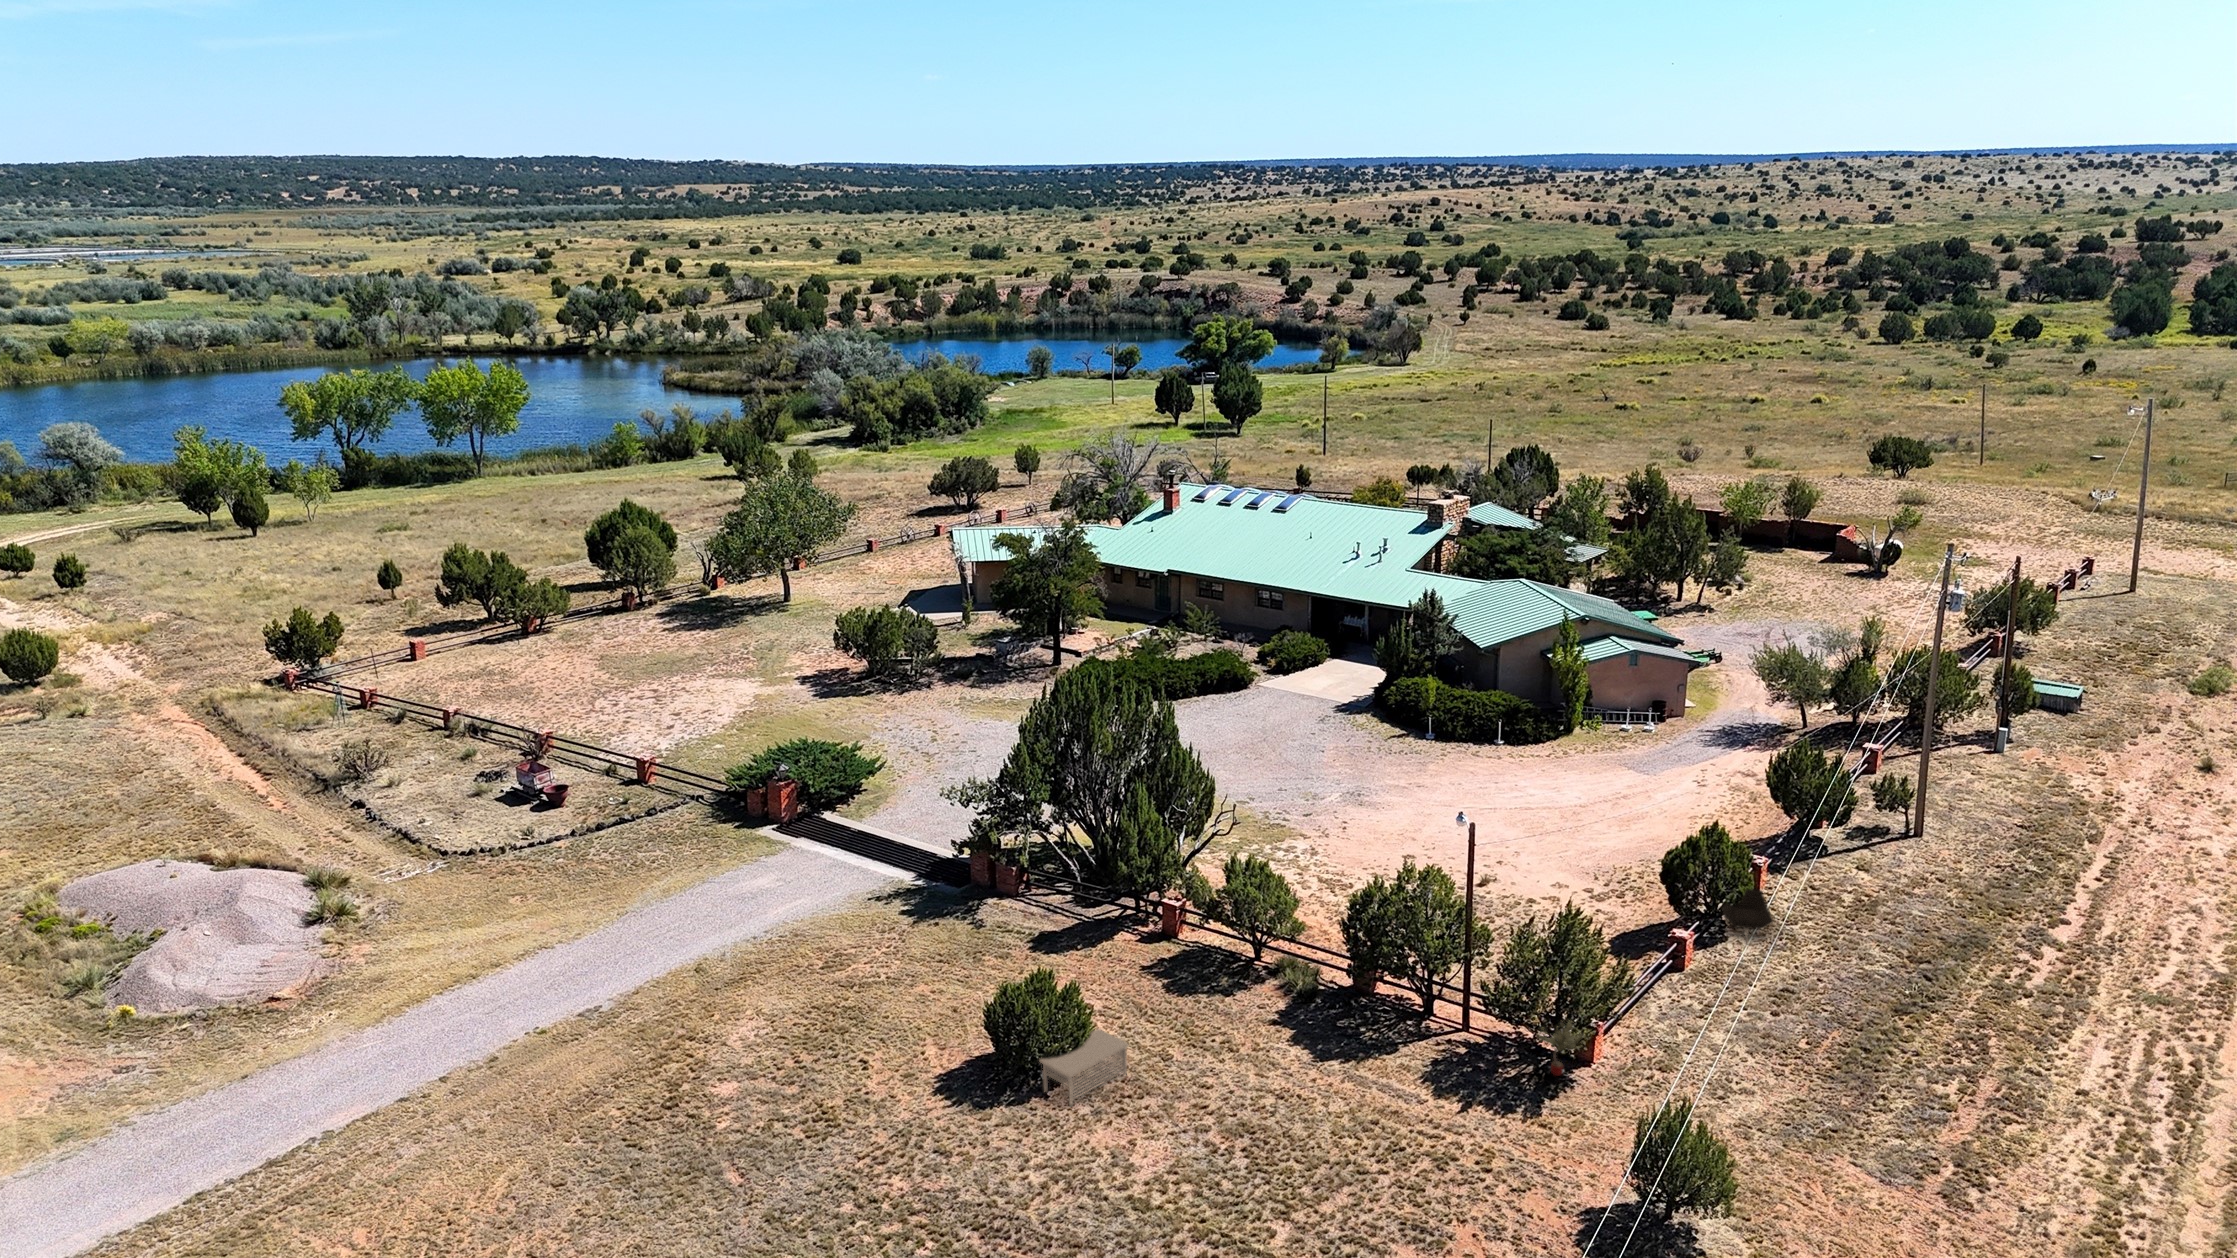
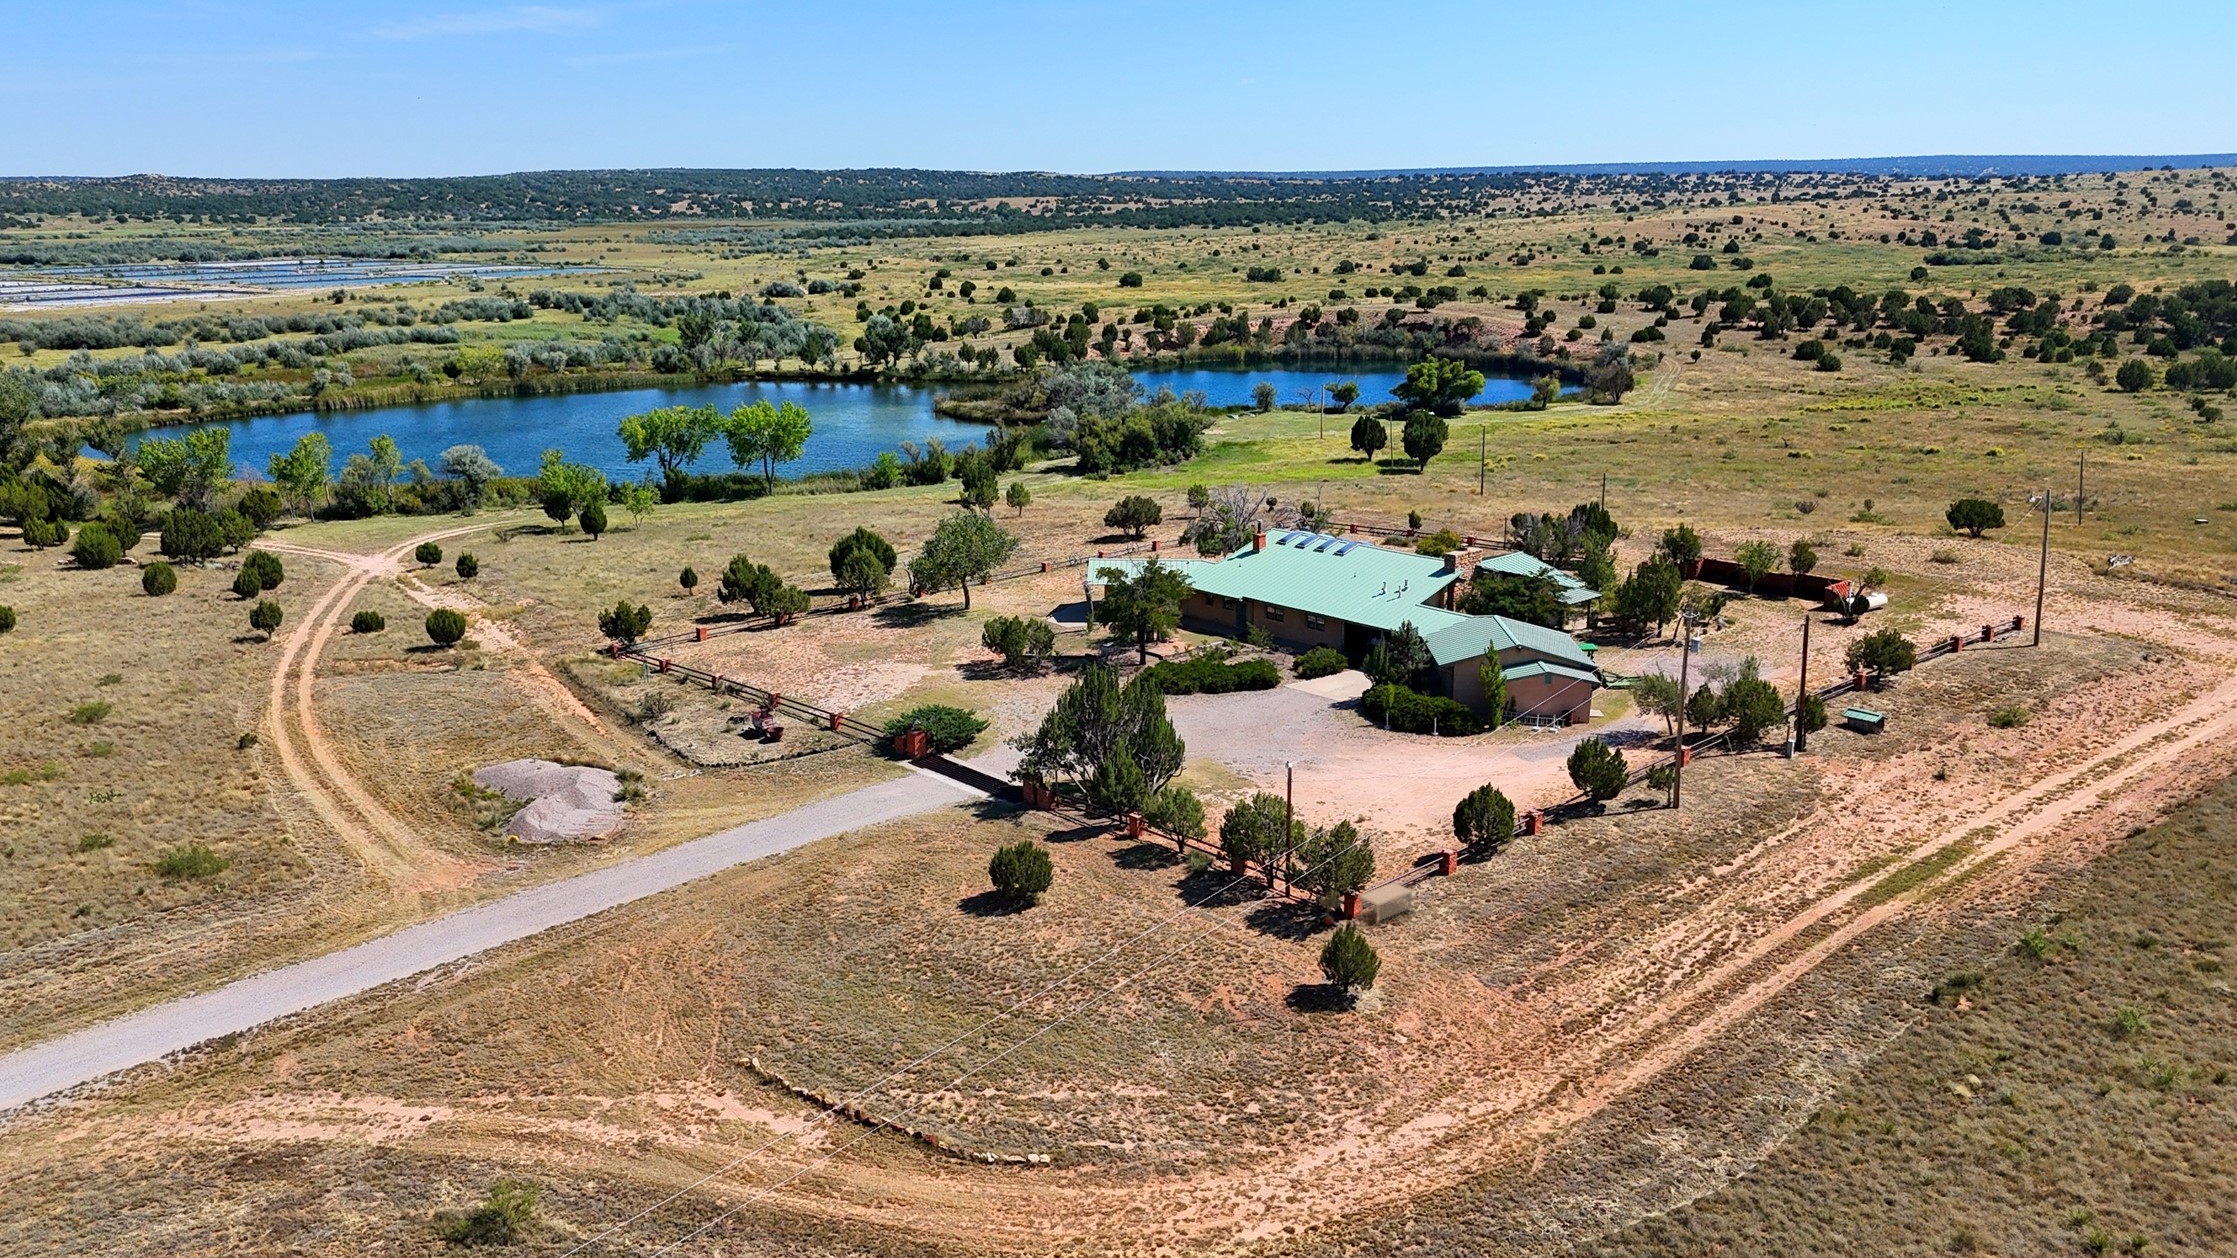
lounge chair: present [1723,888,1773,944] -> none [1493,829,1527,866]
storage bench: present [1040,1029,1128,1107] -> present [1359,883,1413,923]

